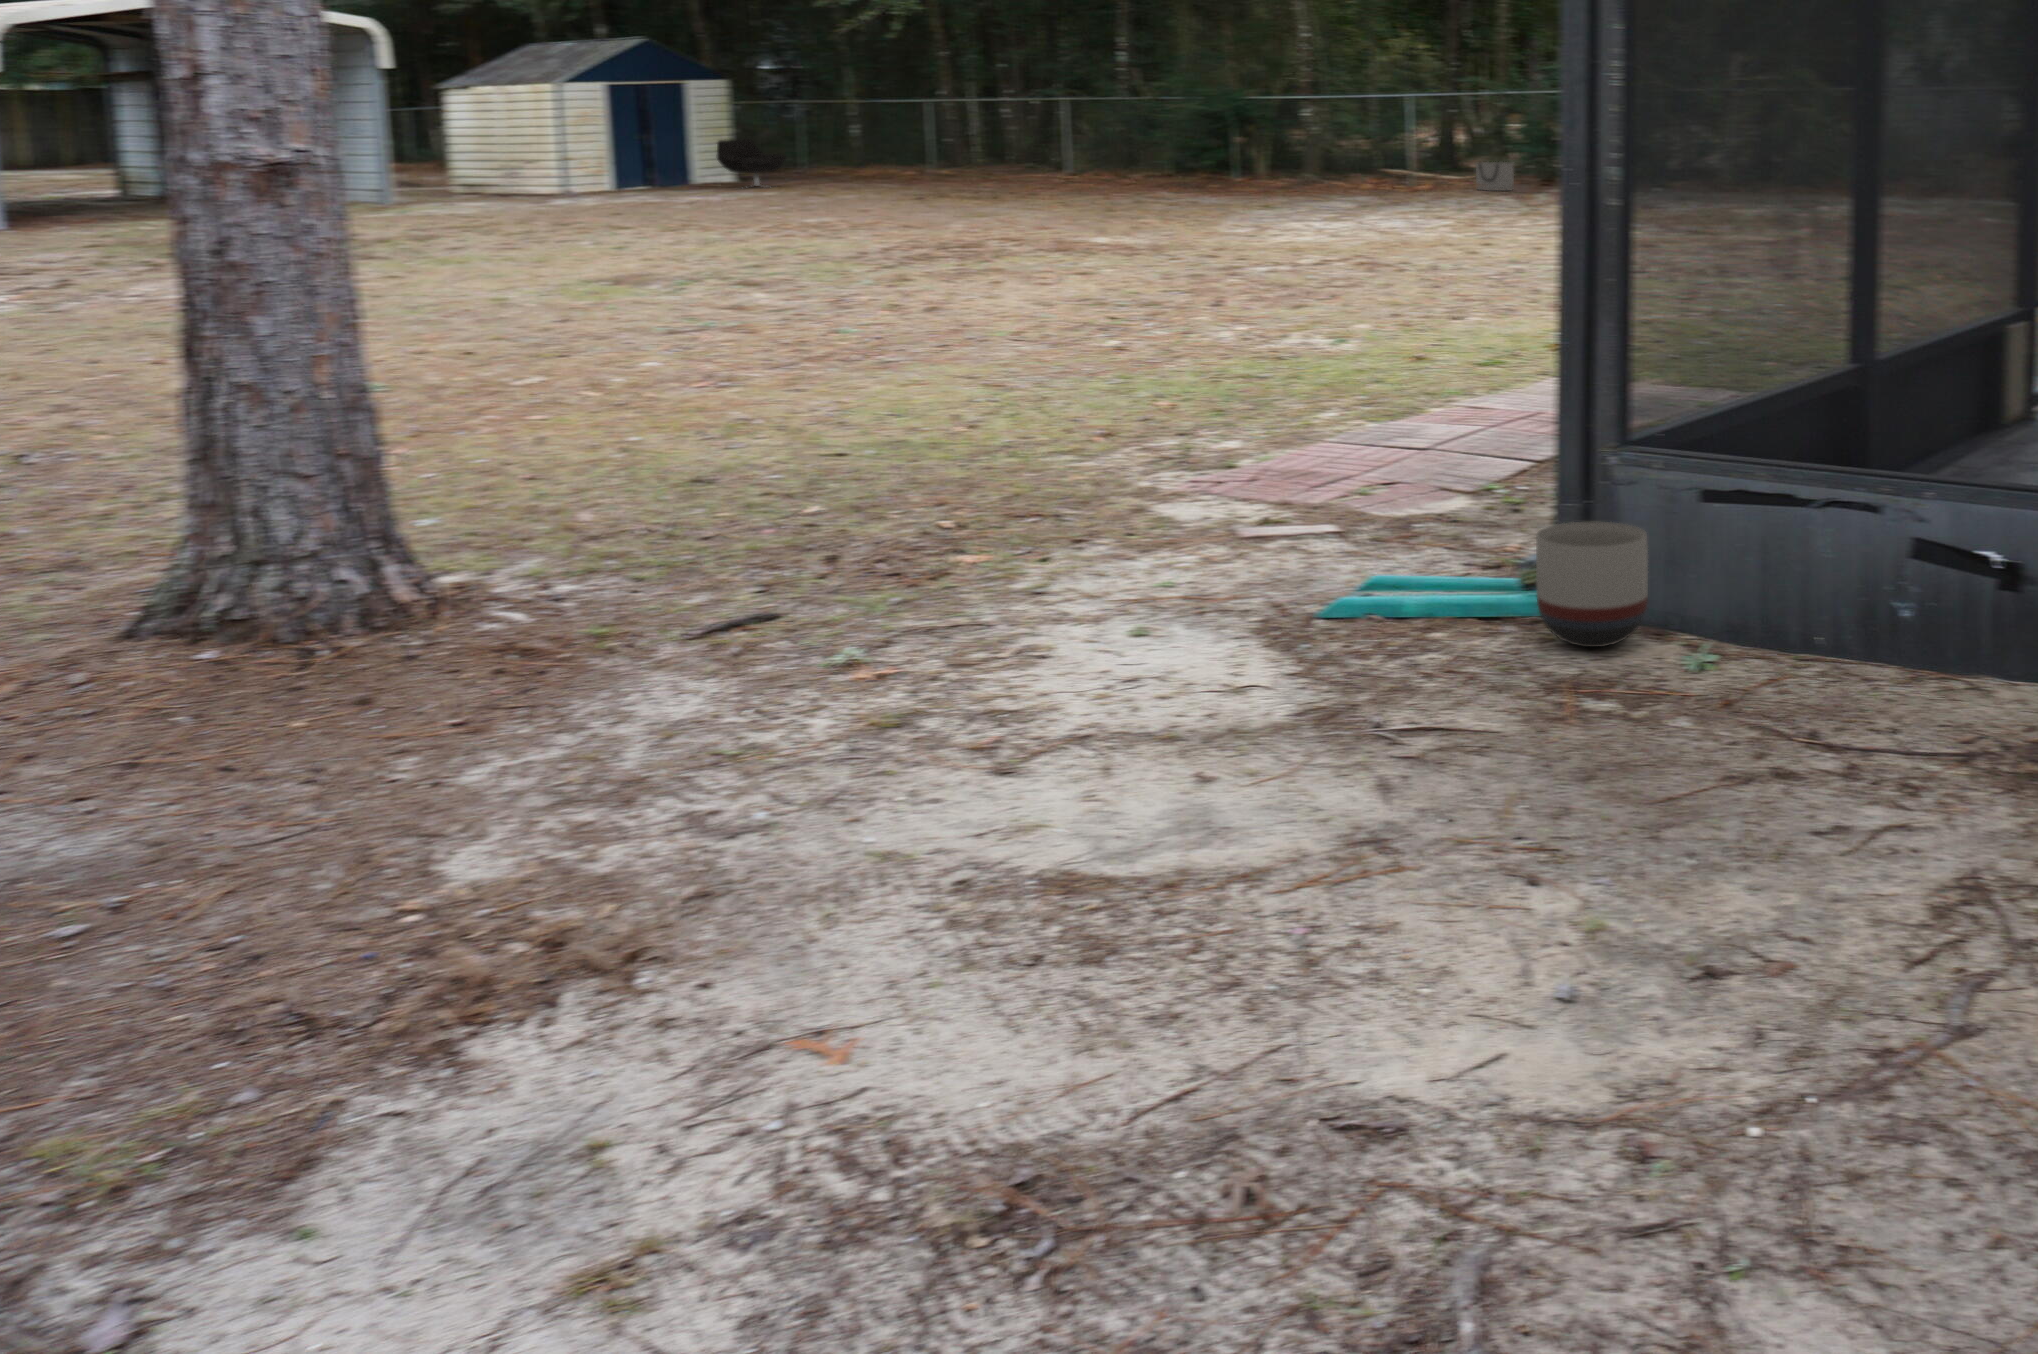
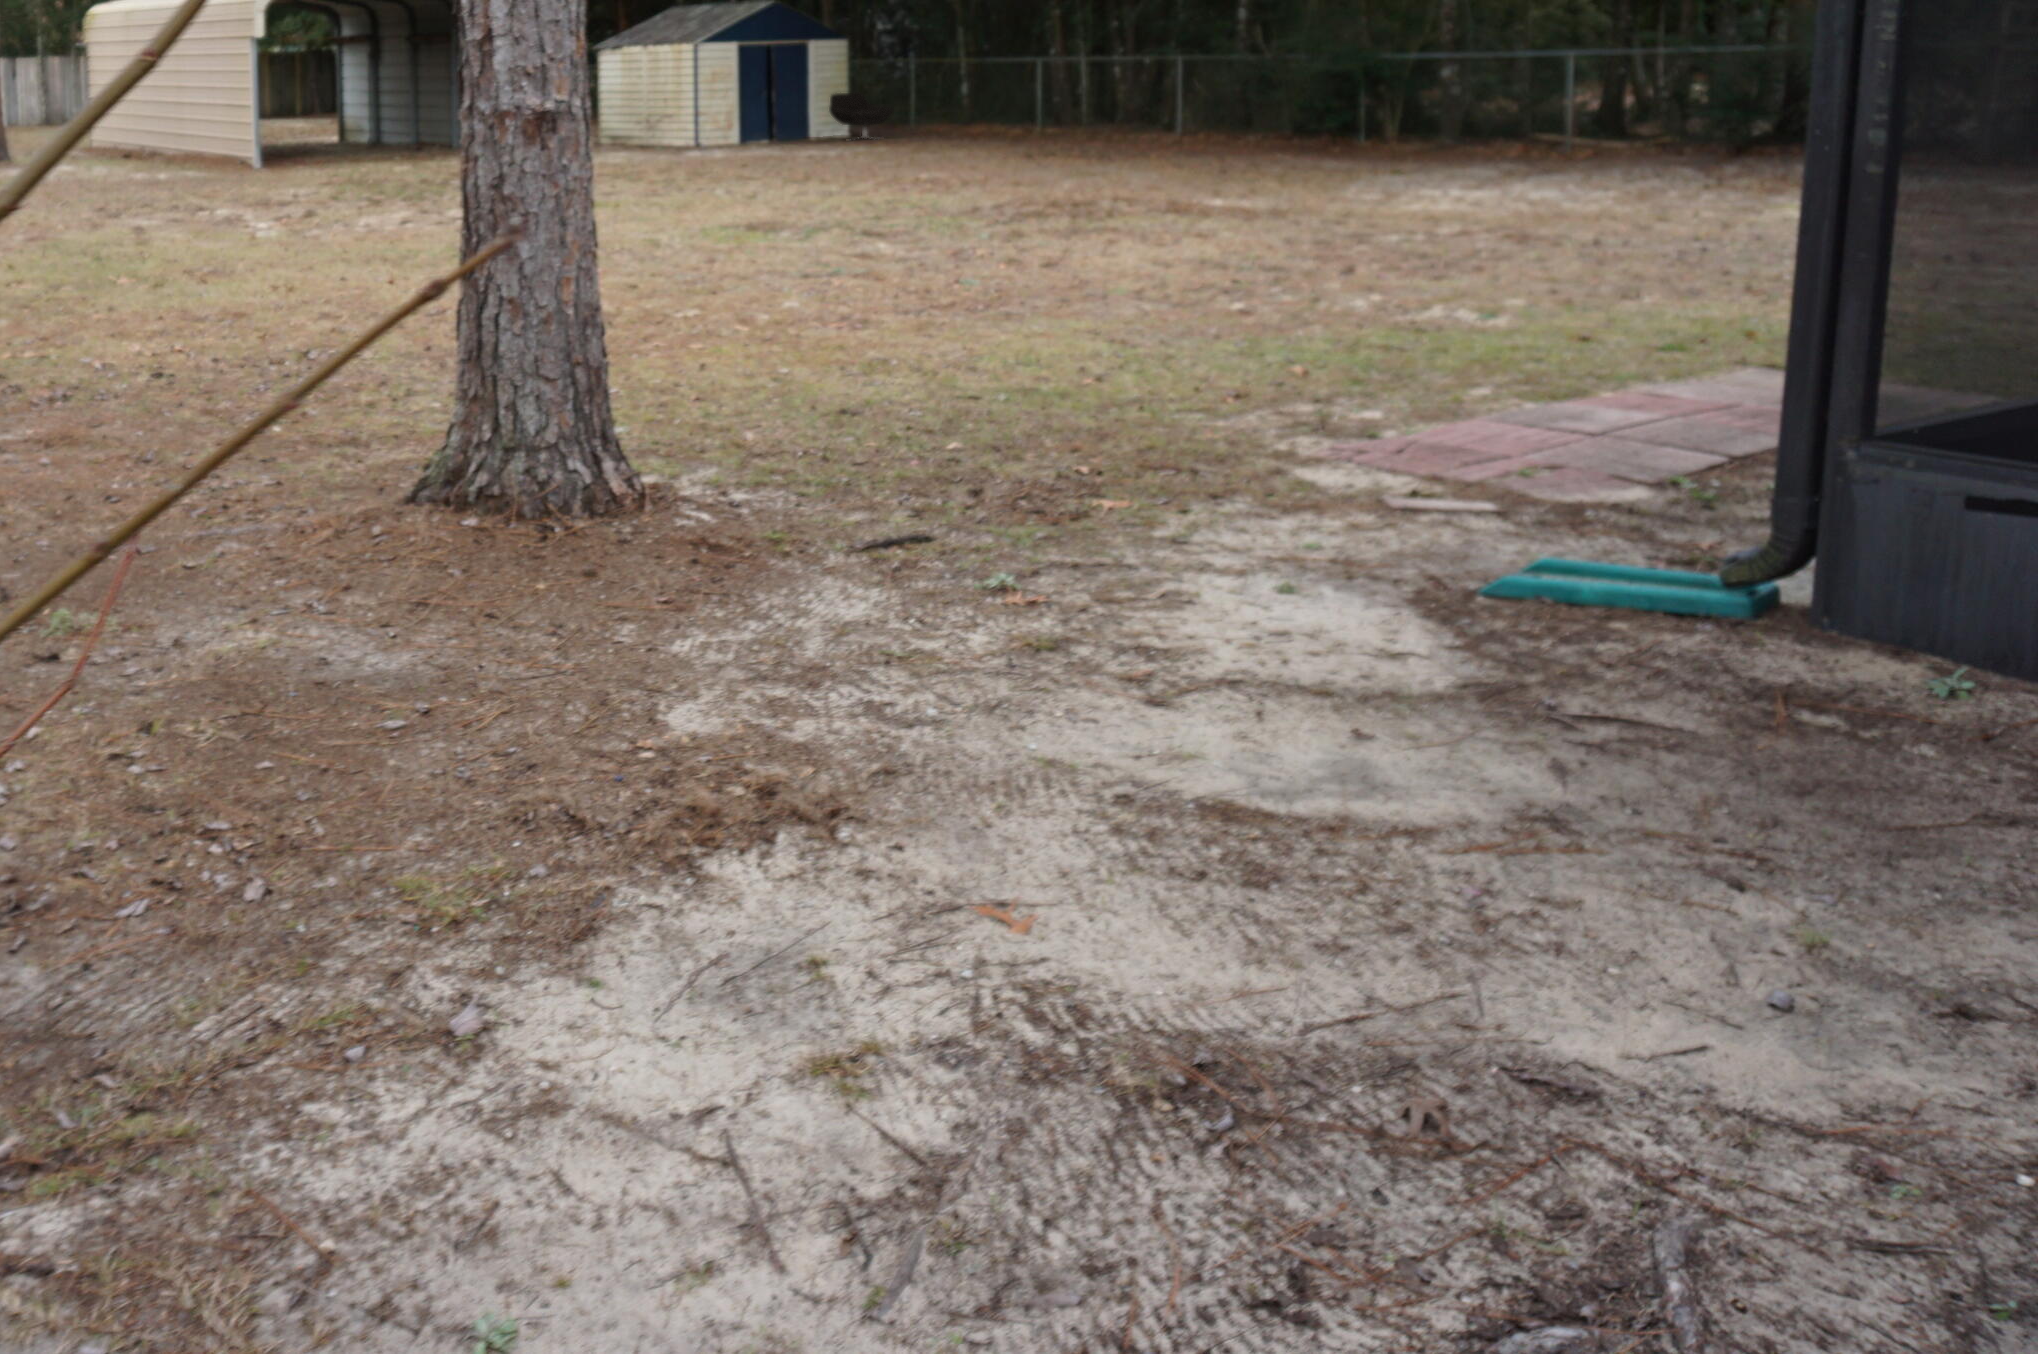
storage bin: present [1476,162,1514,191] -> none [1662,108,1716,141]
planter: present [1536,522,1648,647] -> none [1750,518,1902,659]

